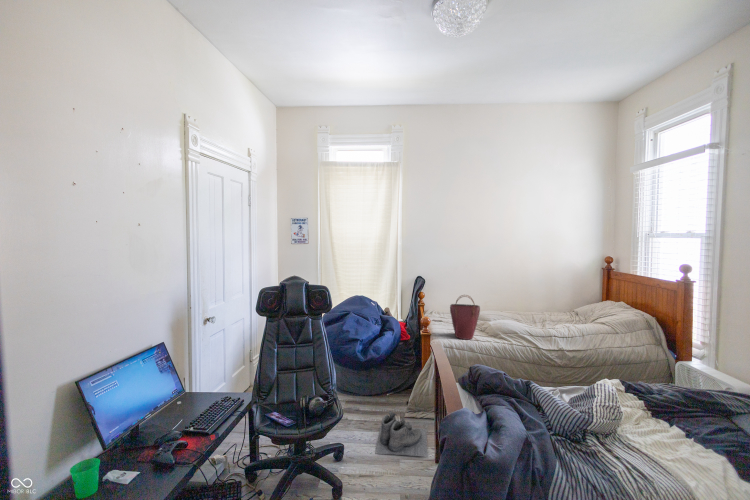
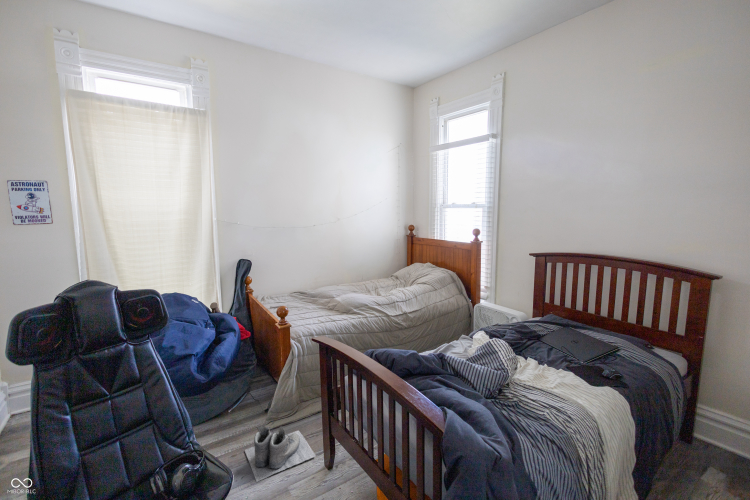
handbag: present [450,295,480,340] -> none [303,275,334,323]

